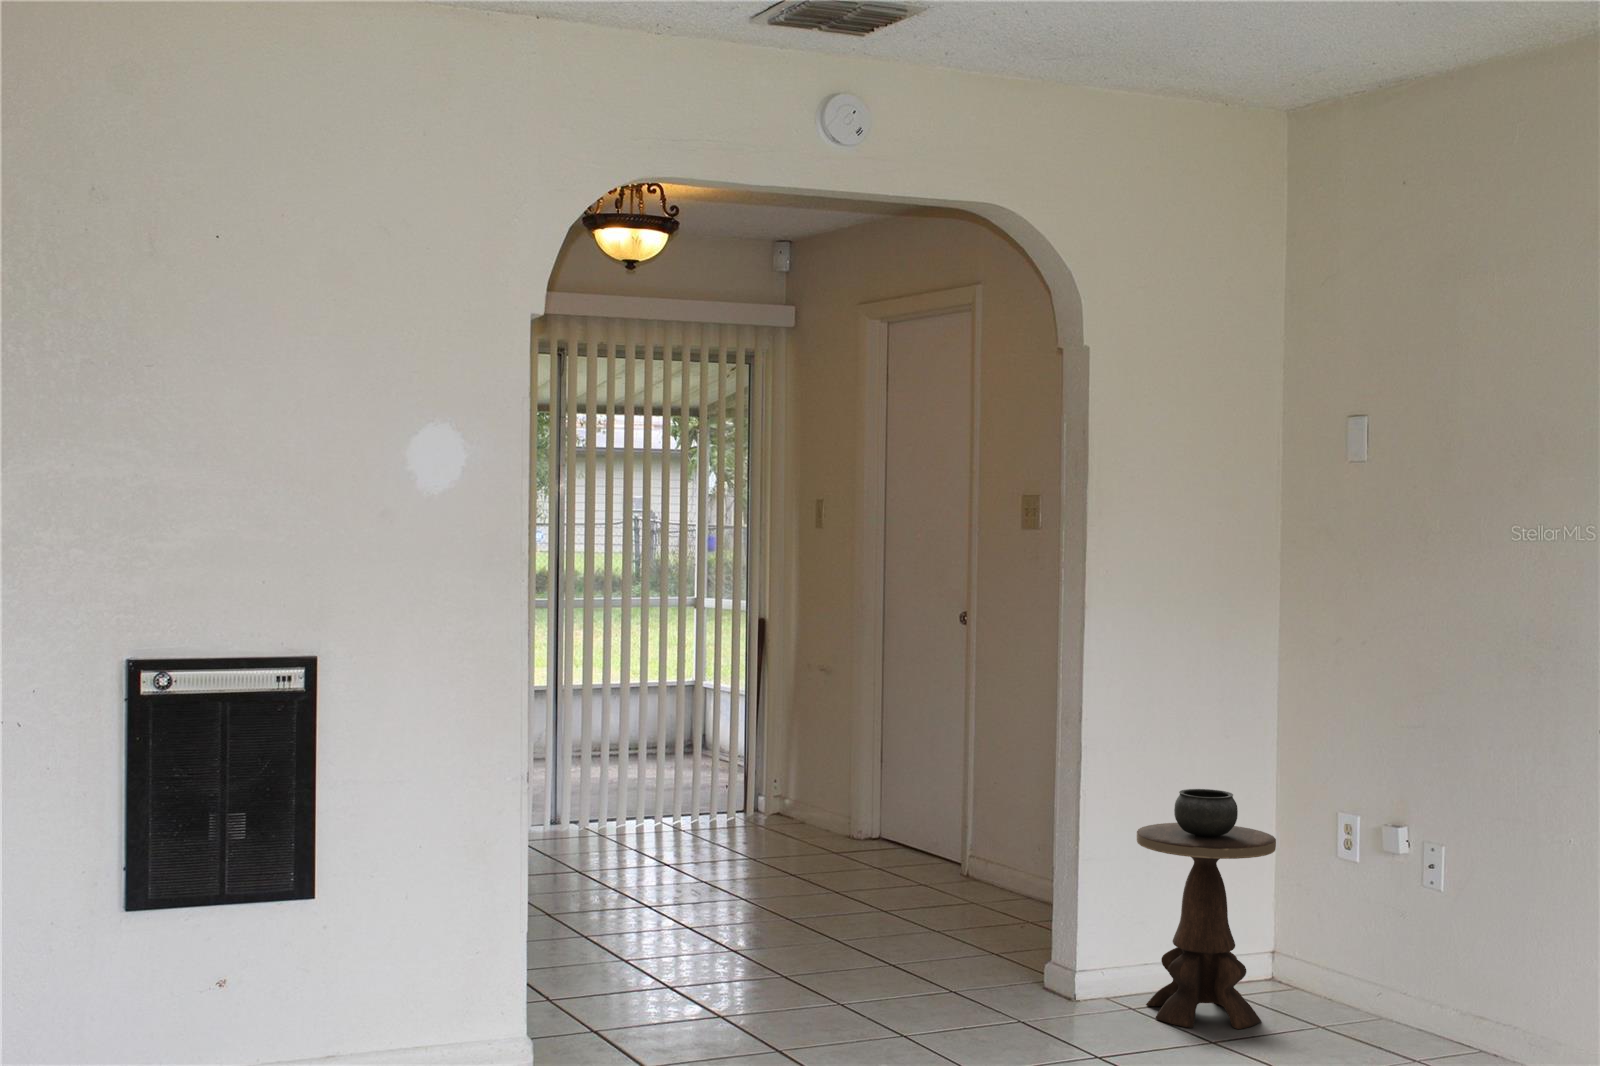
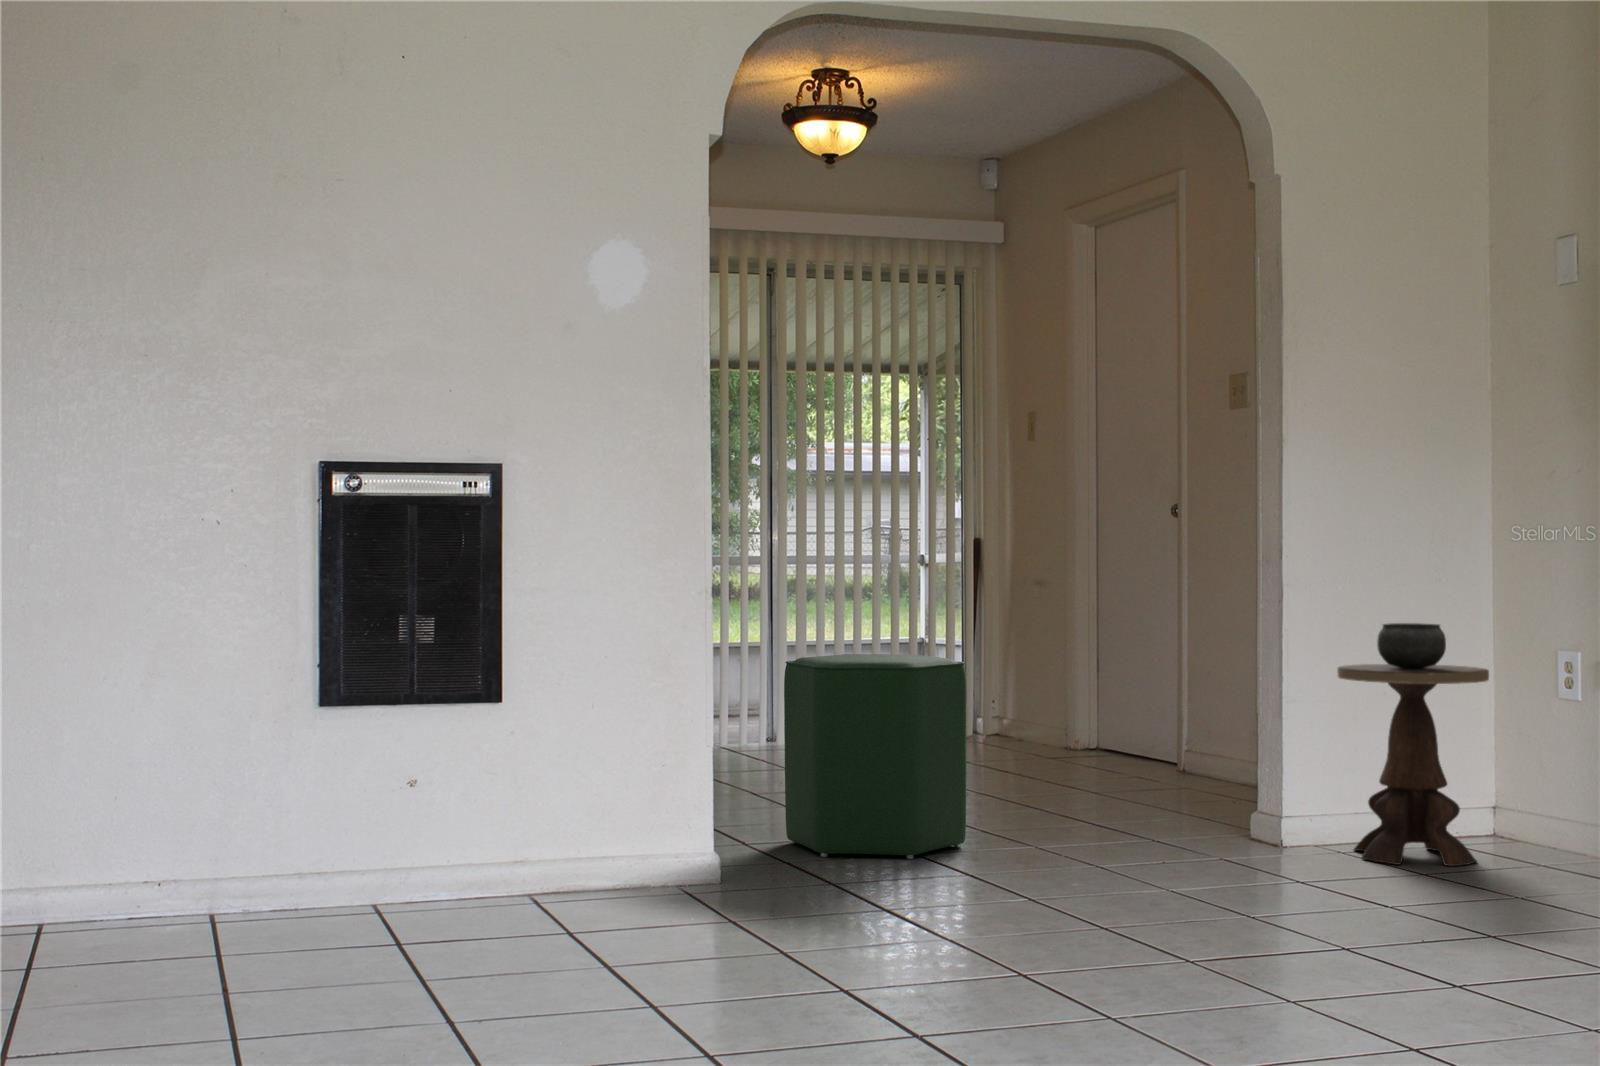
ottoman: none [598,810,782,1031] -> present [784,654,967,859]

